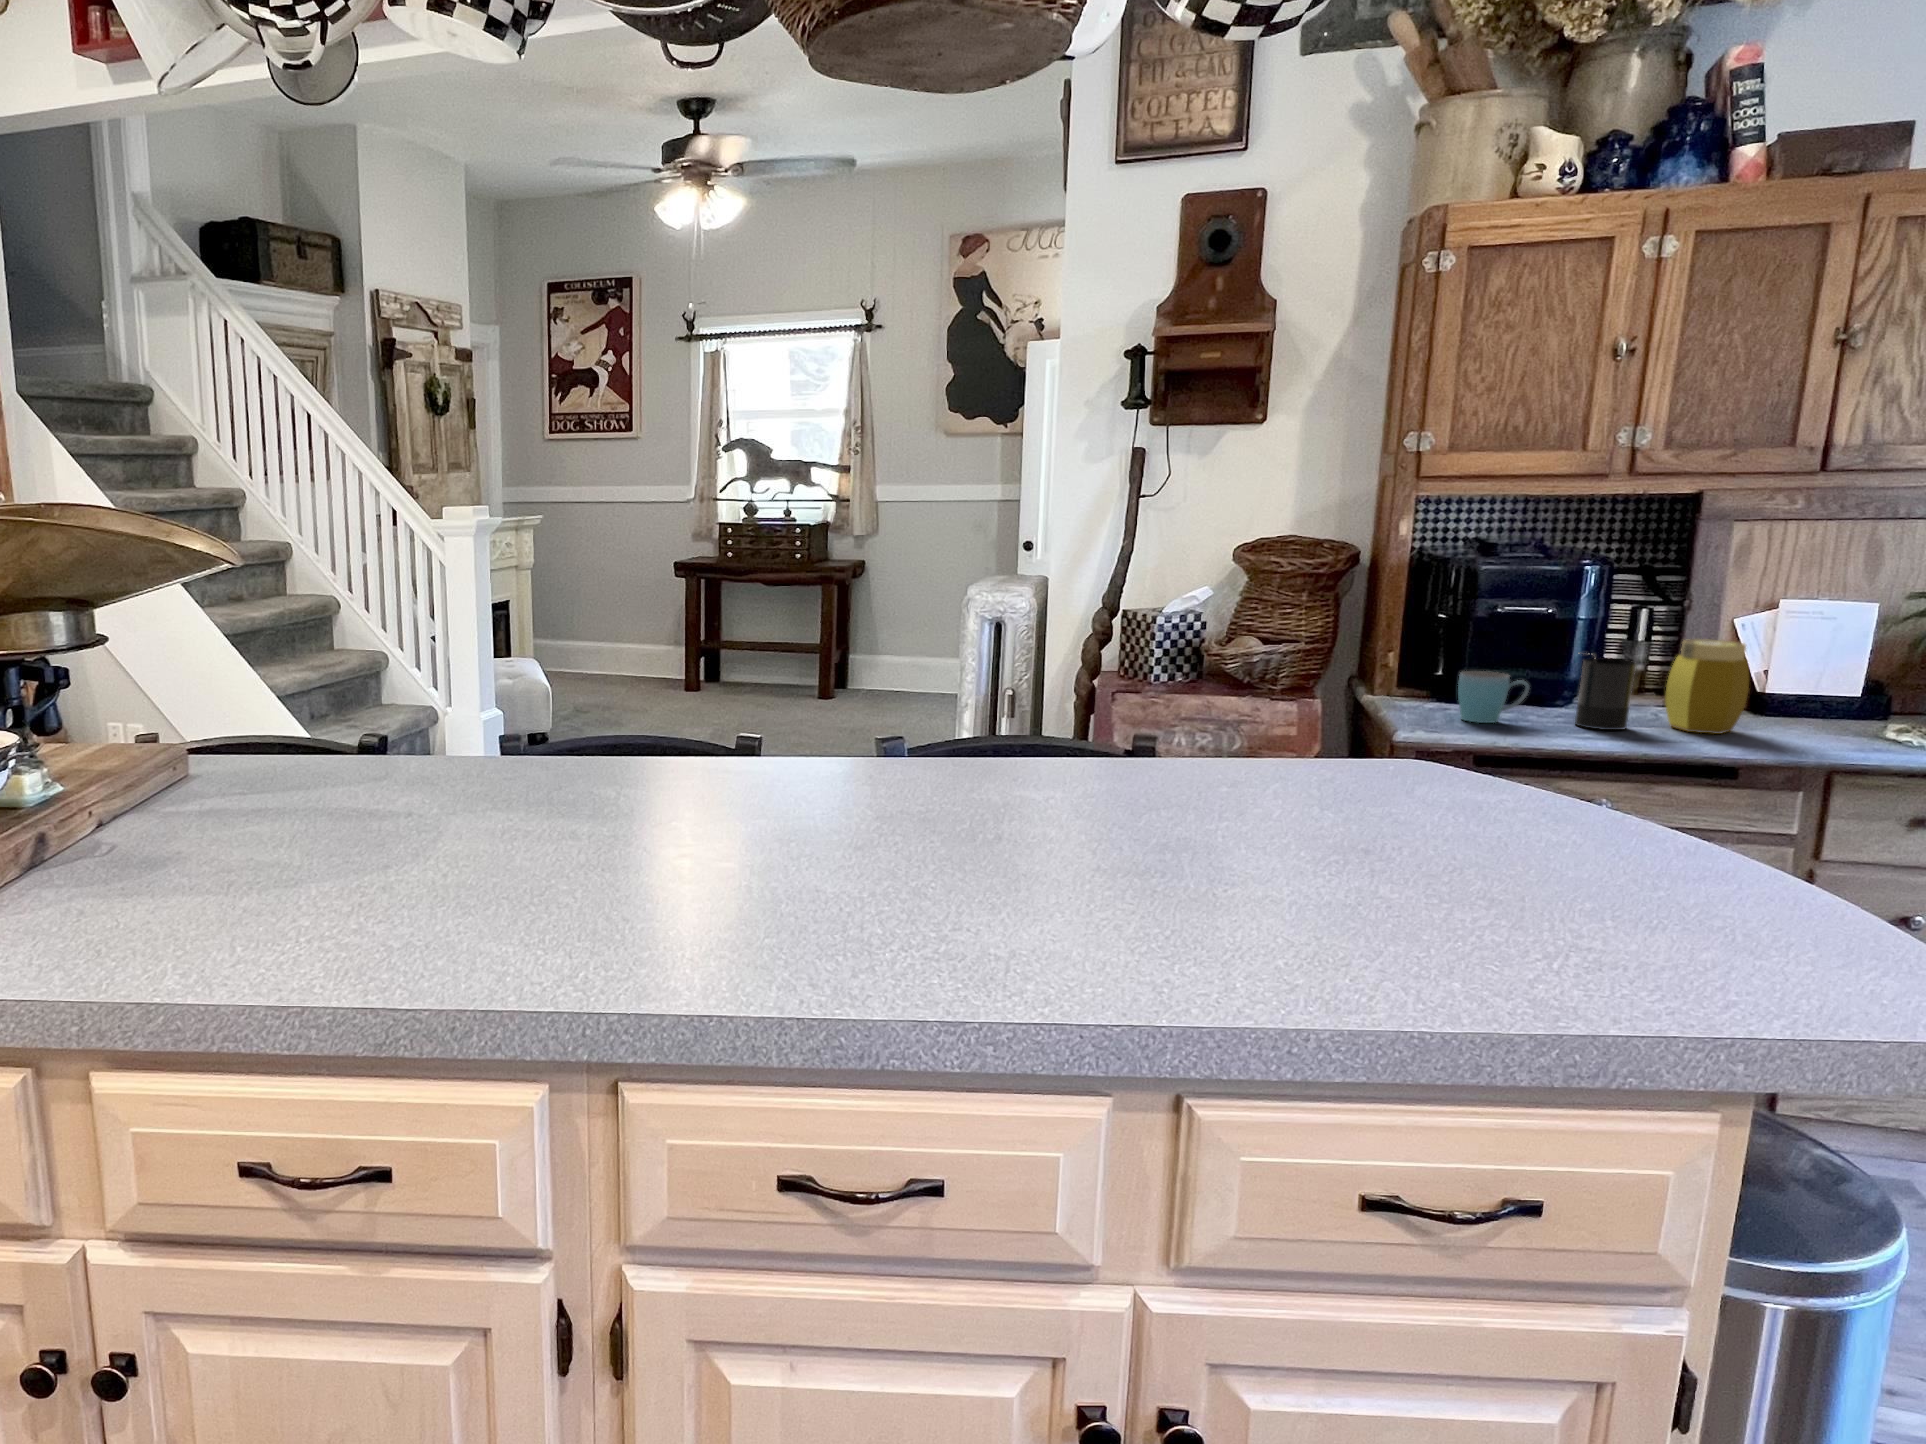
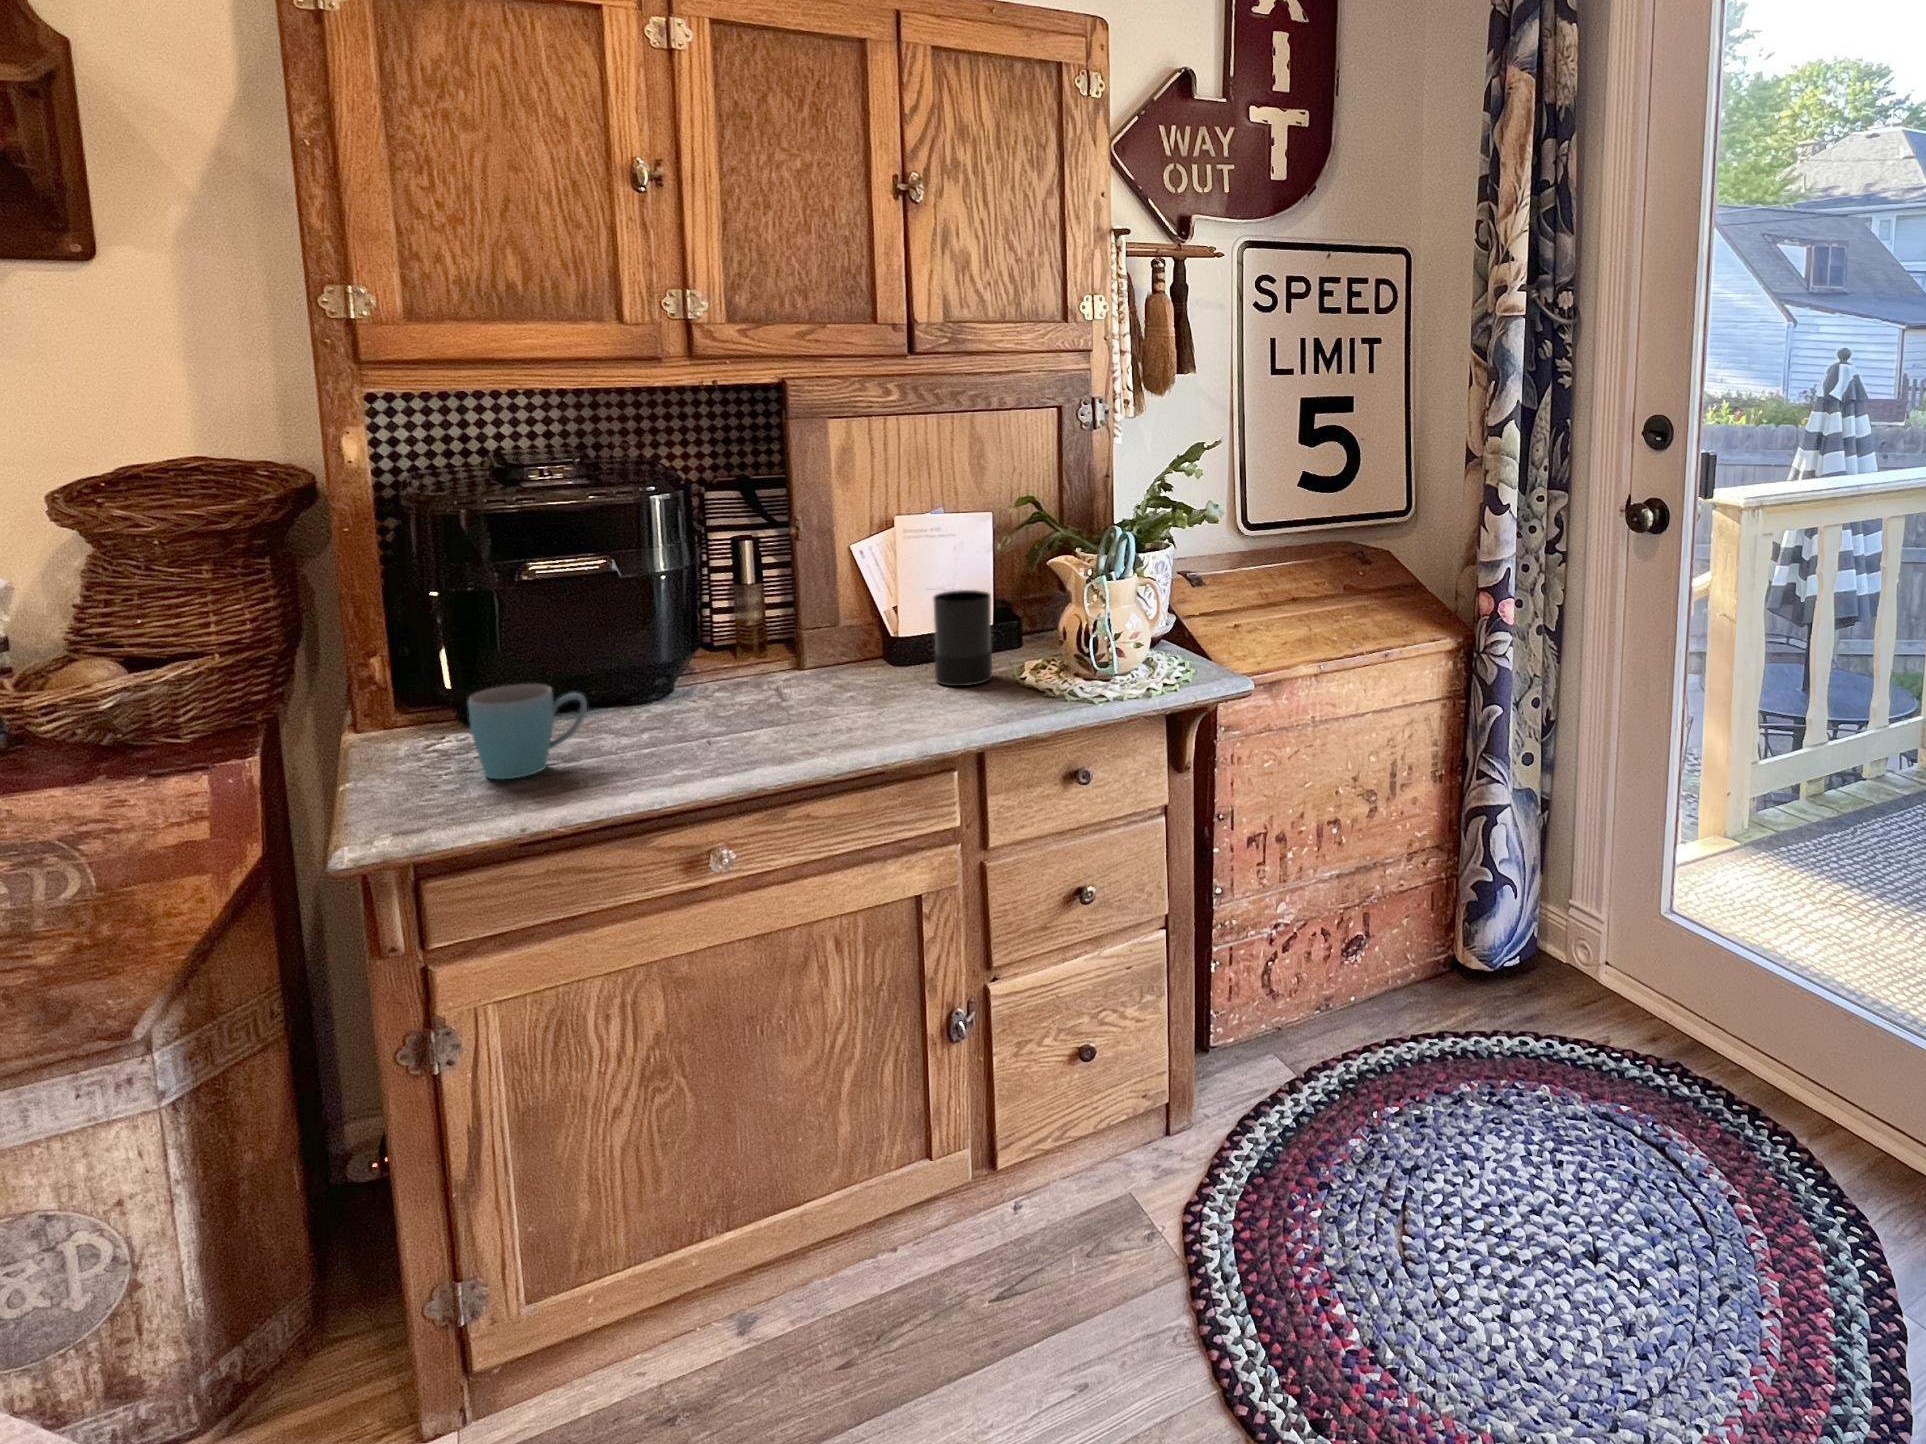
jar: present [1665,639,1749,734] -> none [780,585,876,722]
candle: present [1575,658,1636,730] -> present [931,589,992,686]

